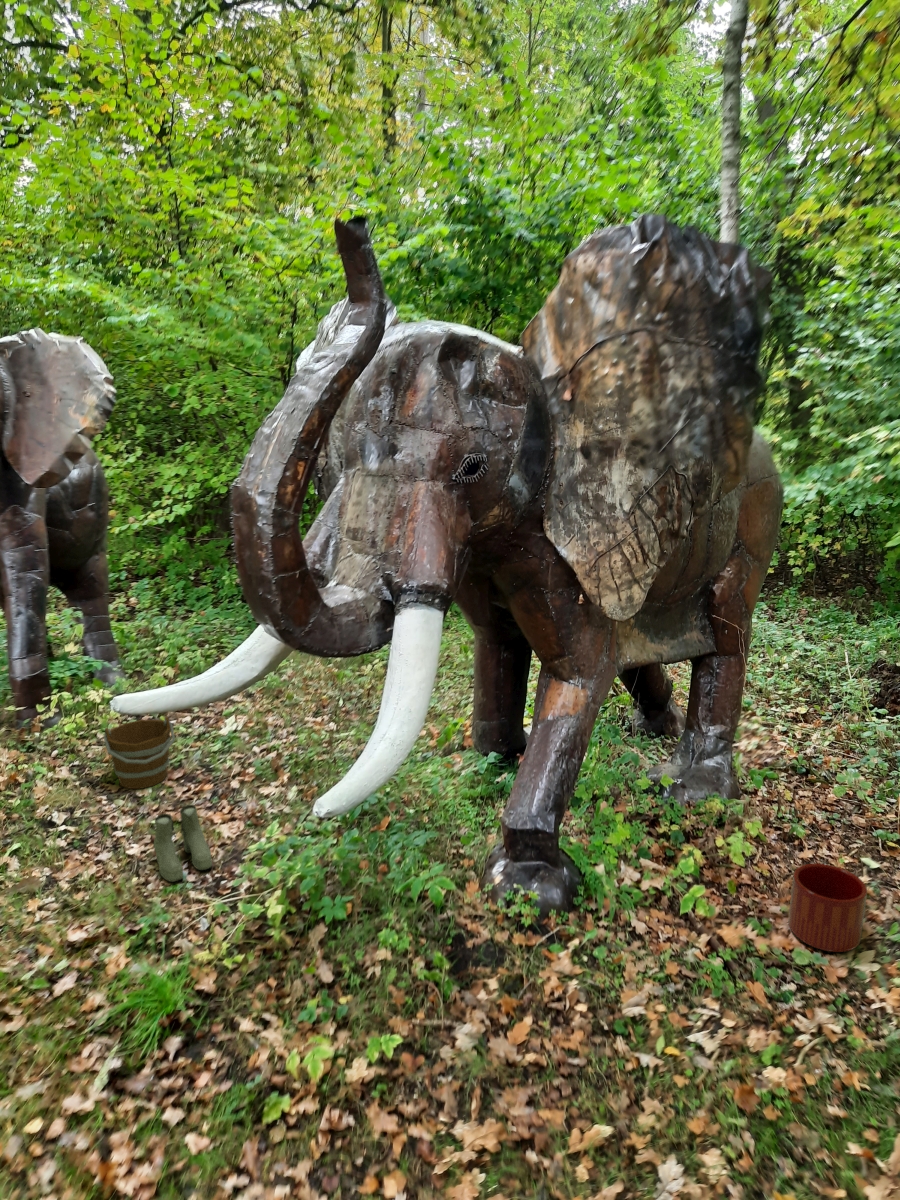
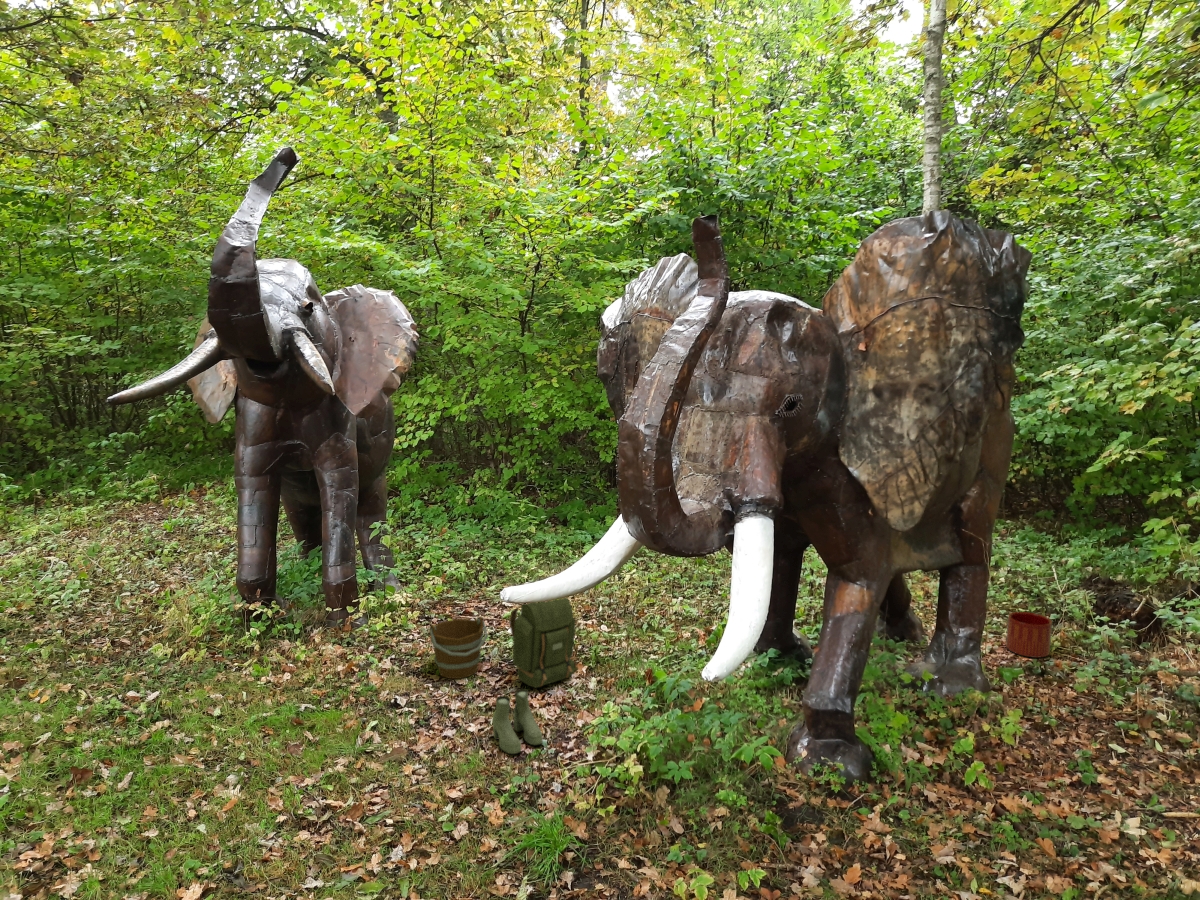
backpack: none [197,690,274,799] -> present [510,598,575,688]
planter: present [788,863,867,952] -> present [1006,612,1052,658]

